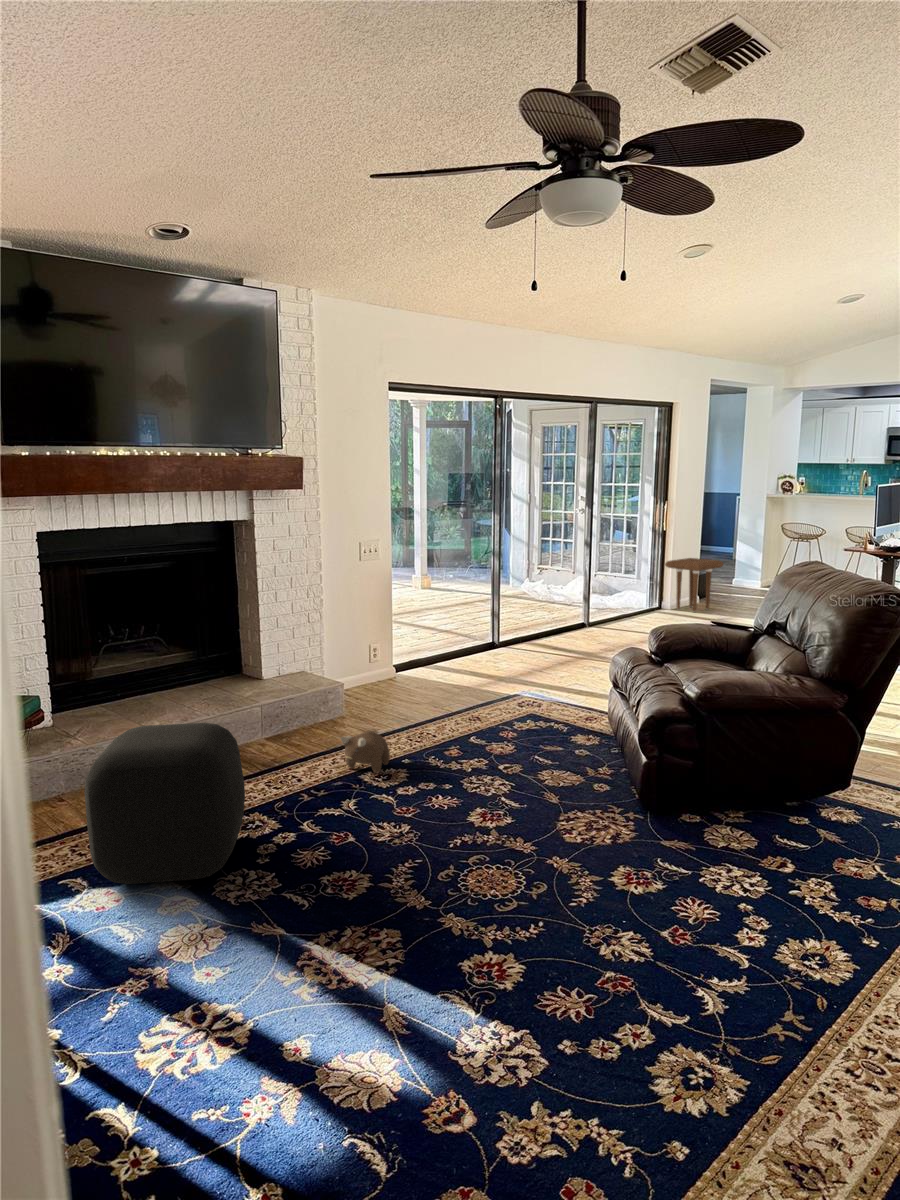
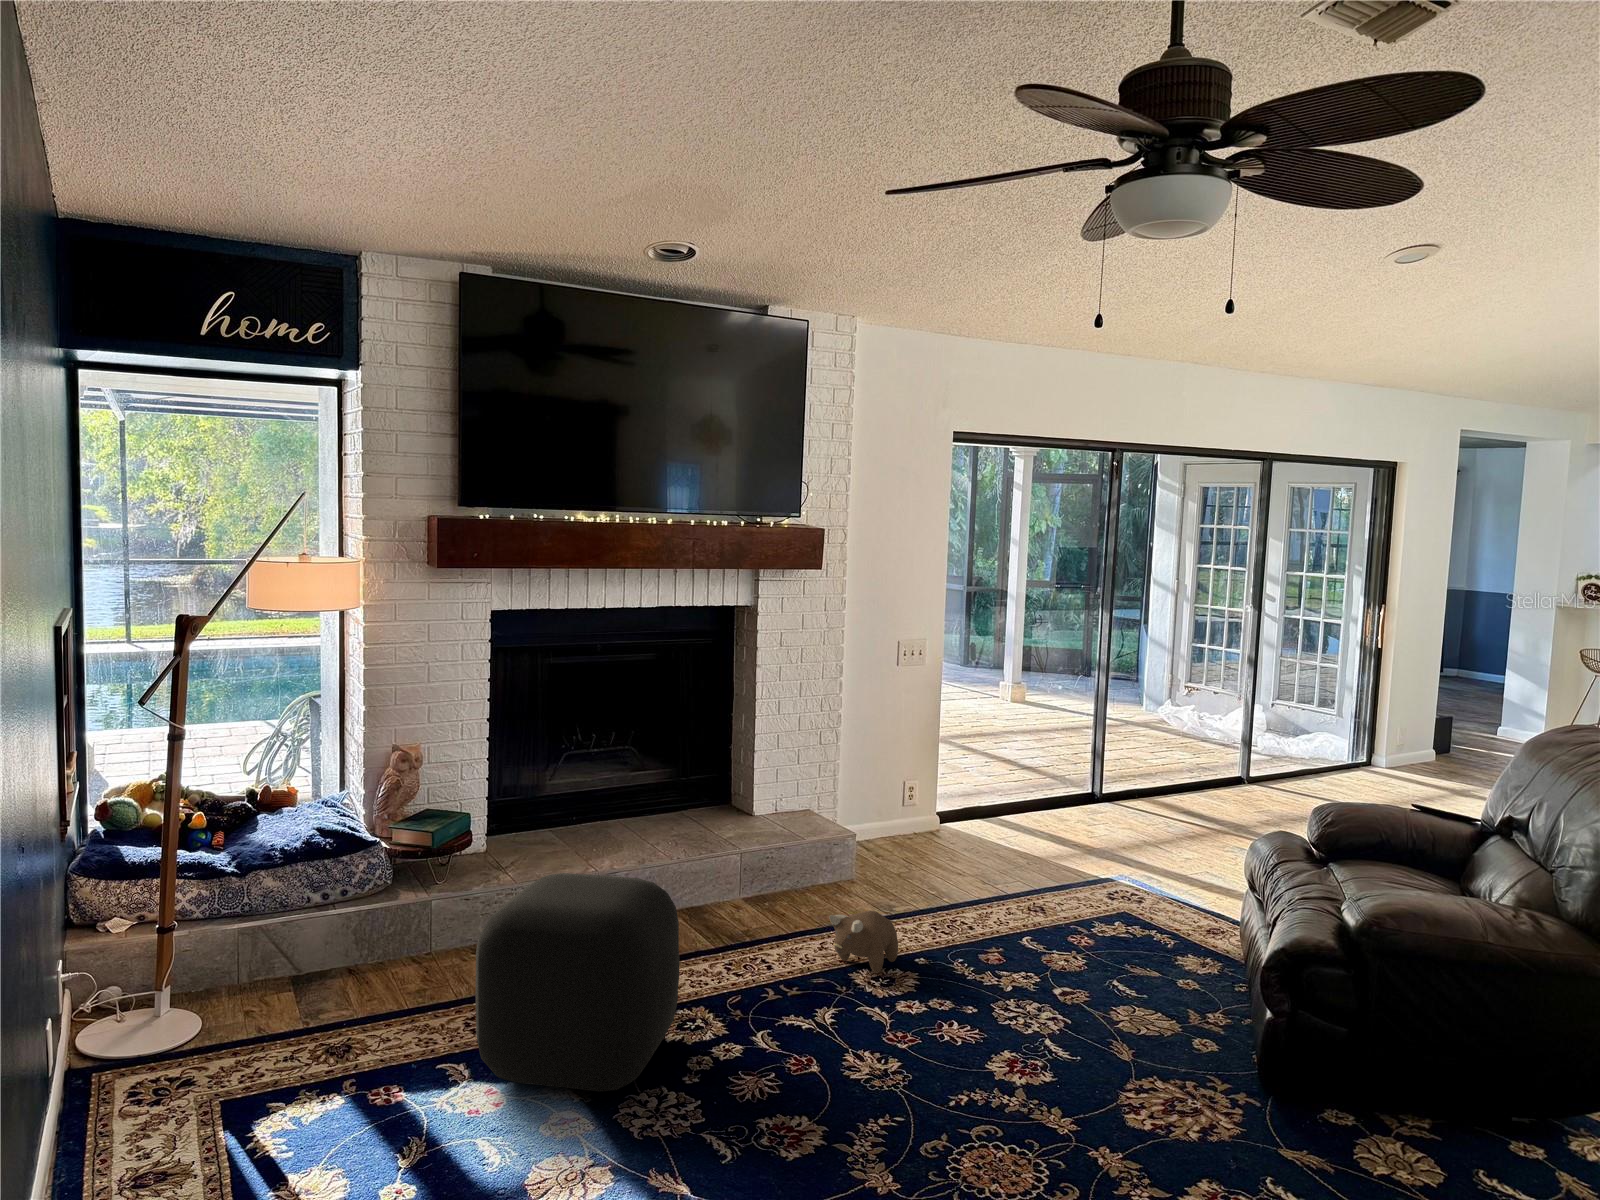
side table: present [665,558,723,612] -> none [1375,692,1473,776]

